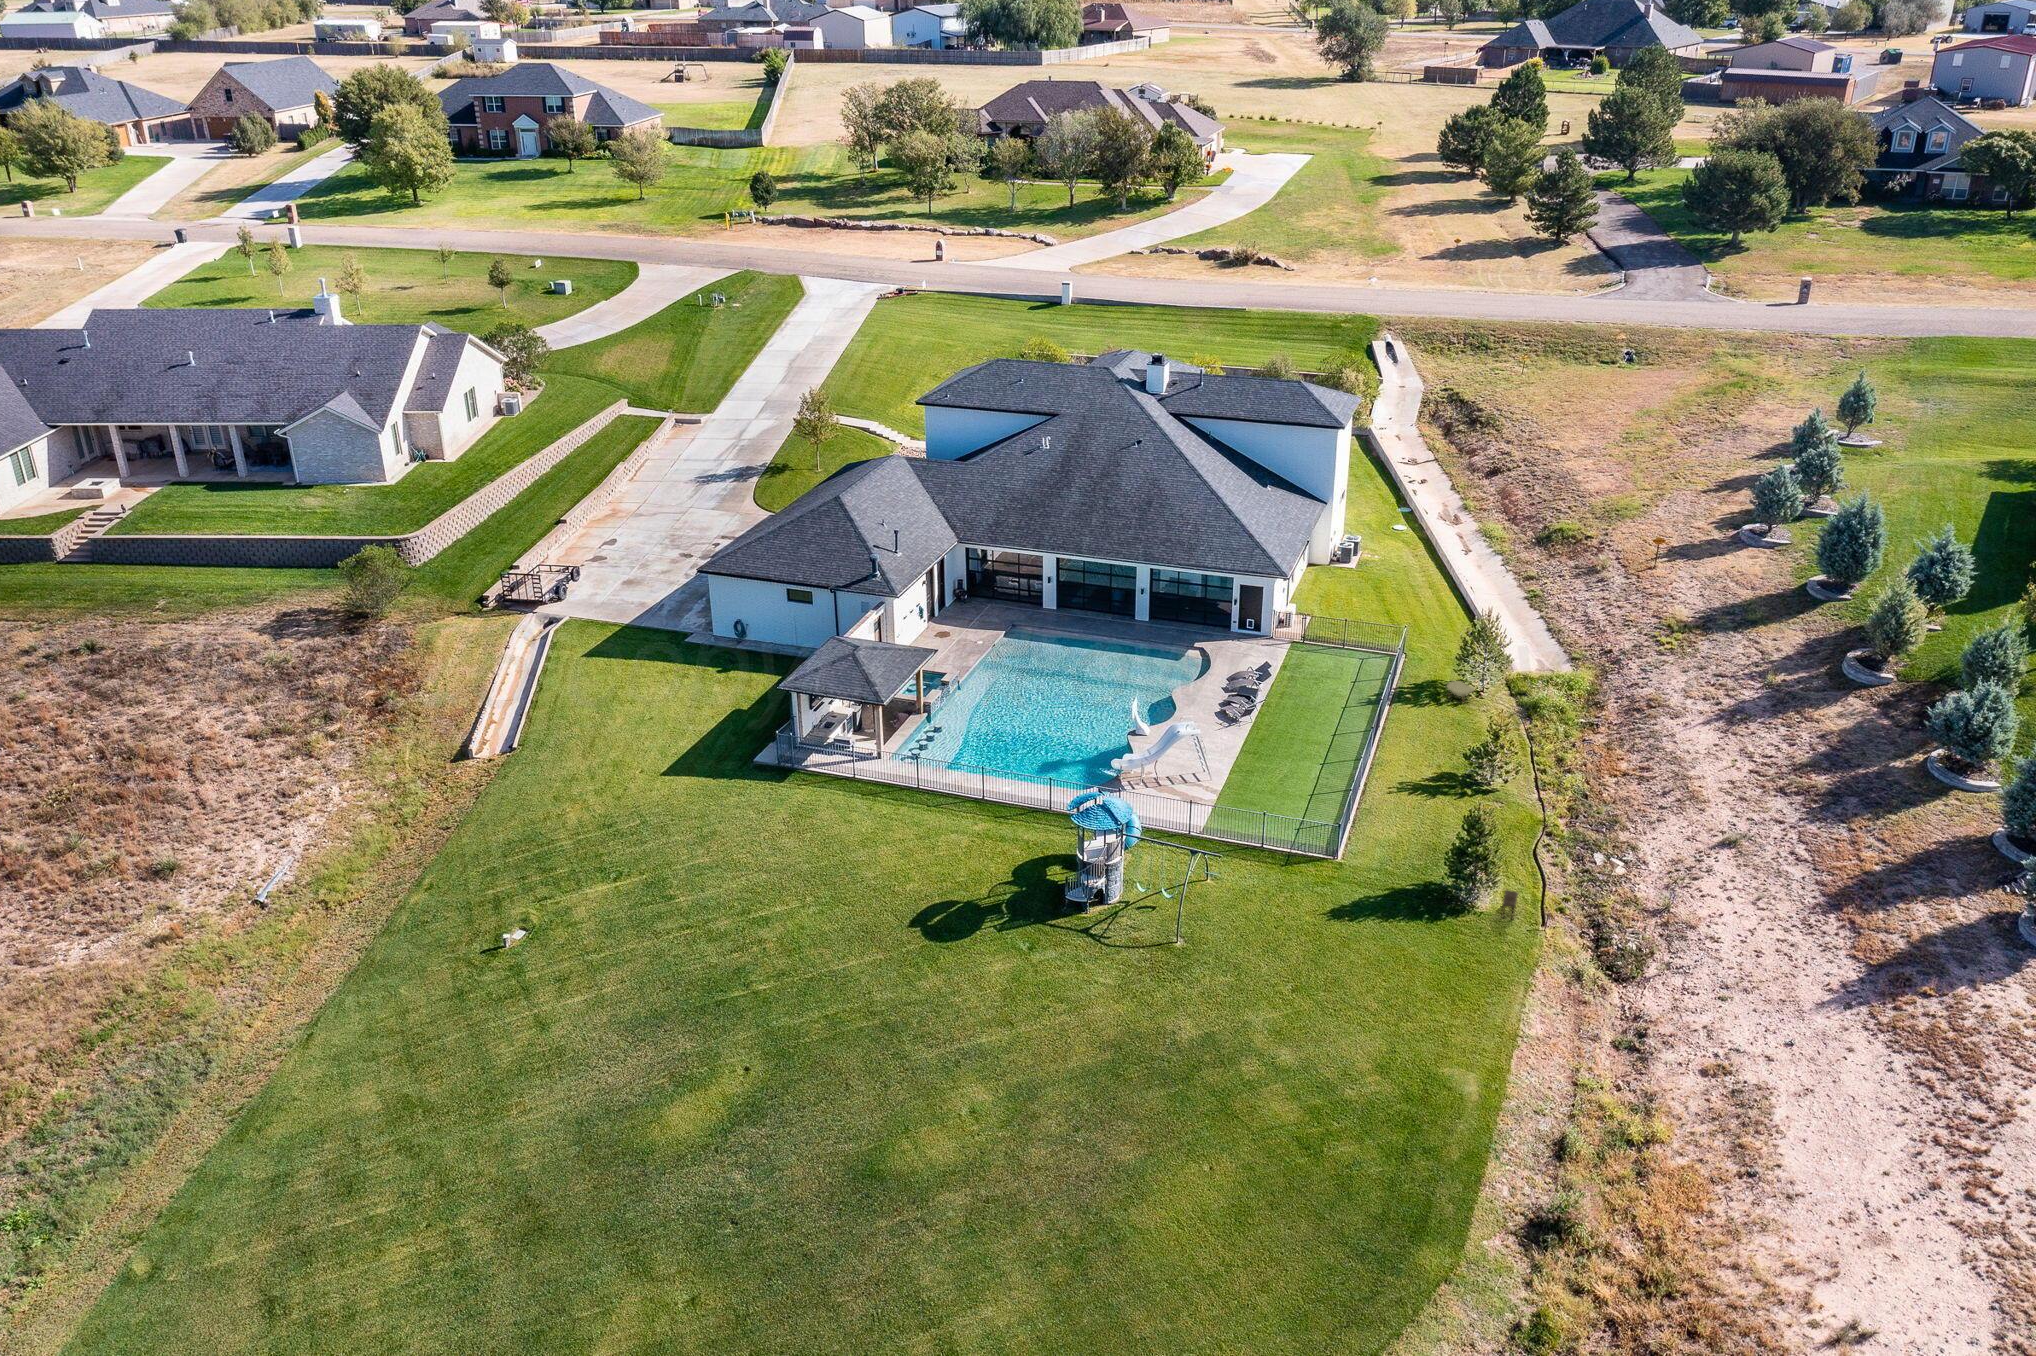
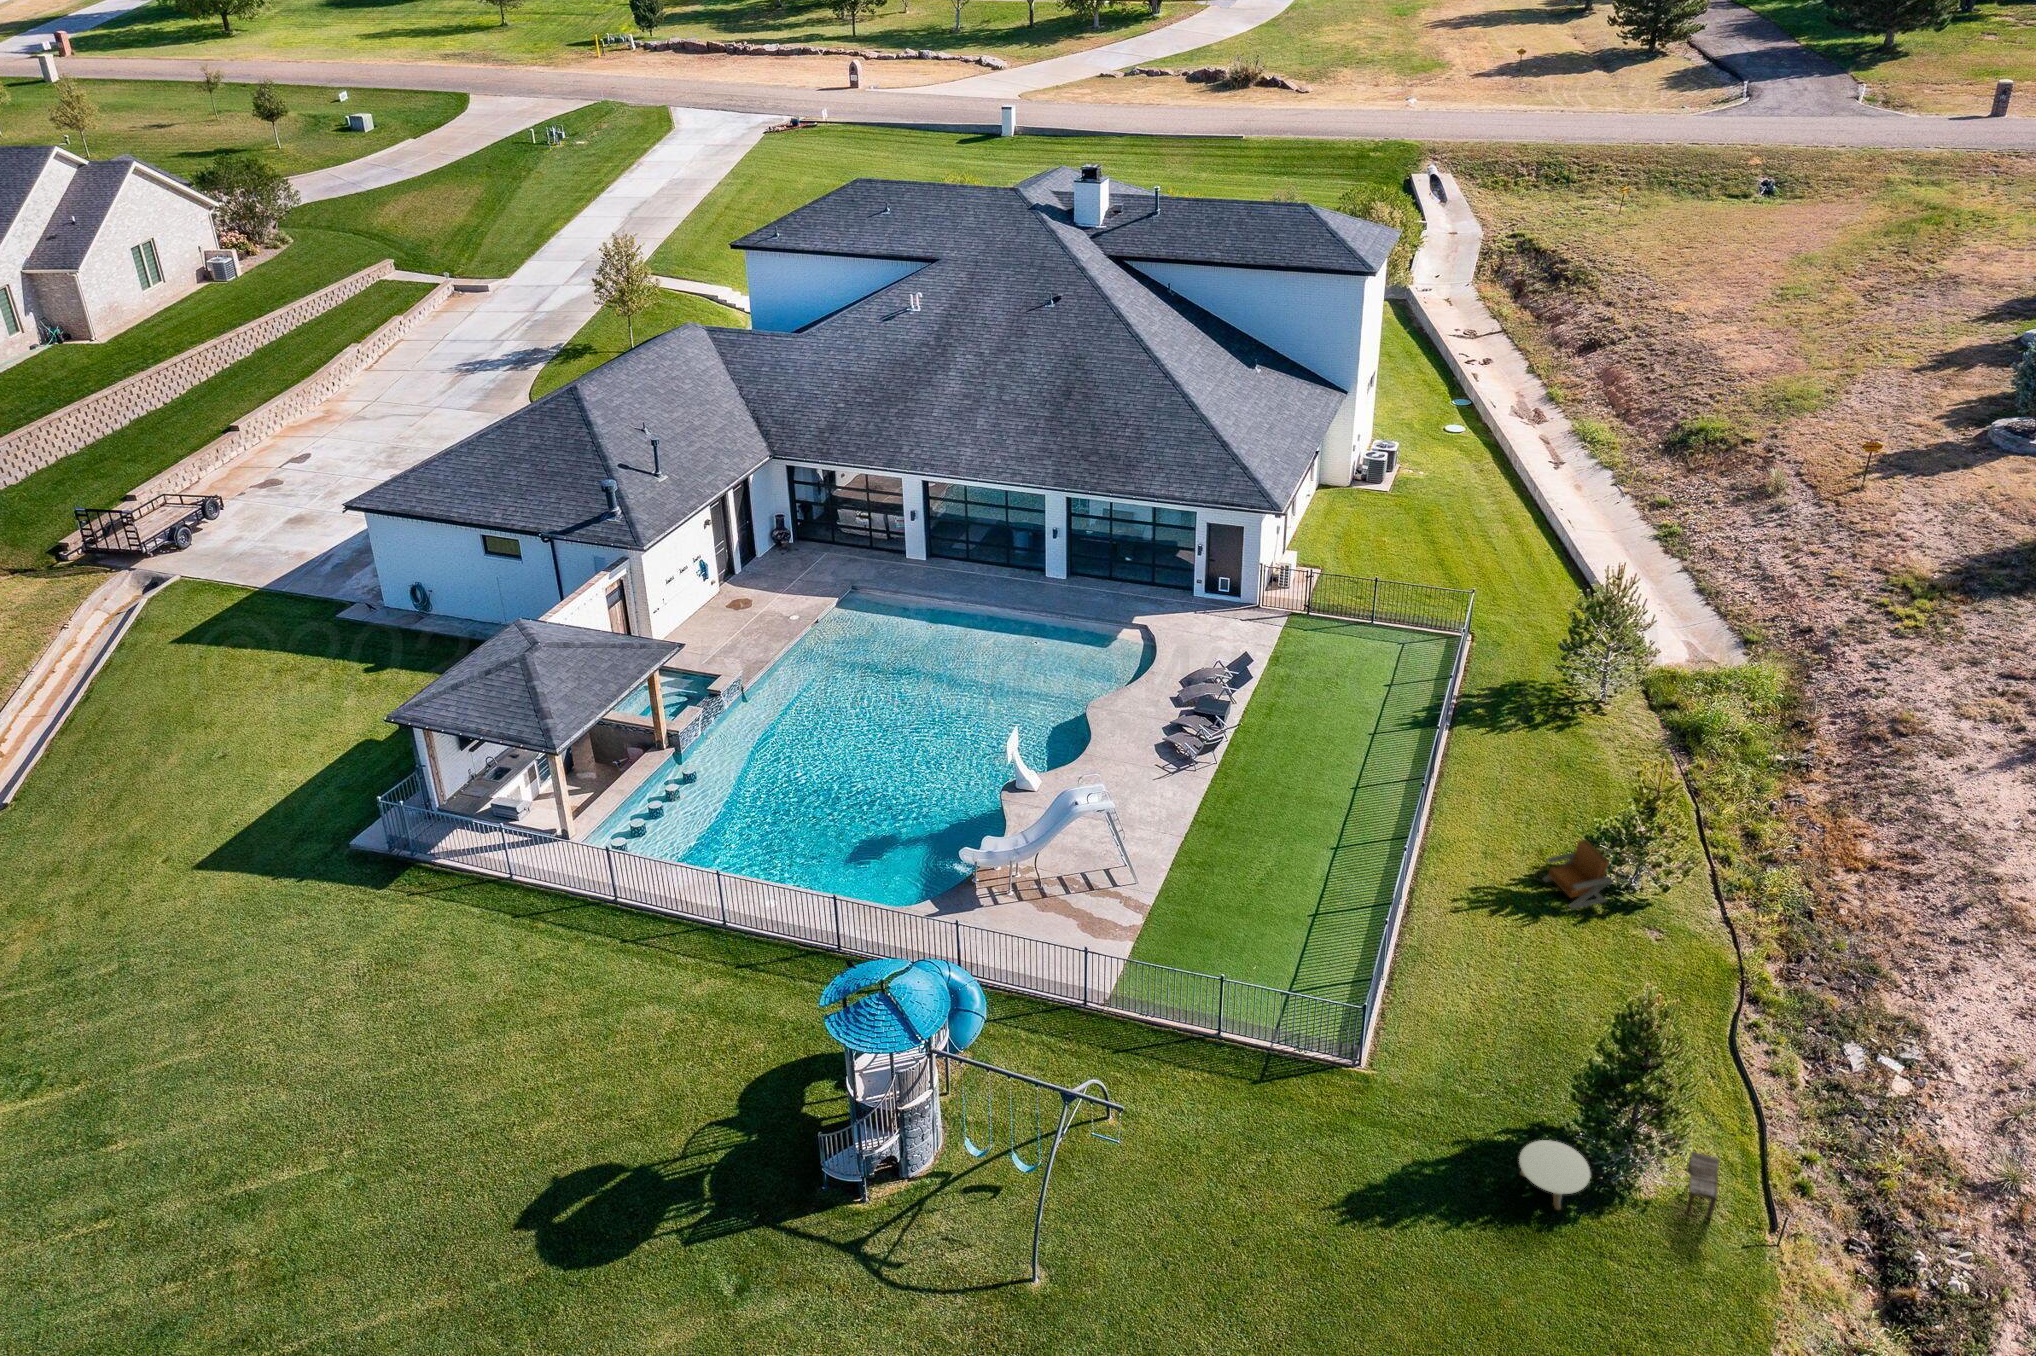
round table: present [1447,681,1475,702] -> present [1519,1140,1590,1210]
lounge chair: none [1439,757,1477,794] -> present [1543,840,1612,909]

